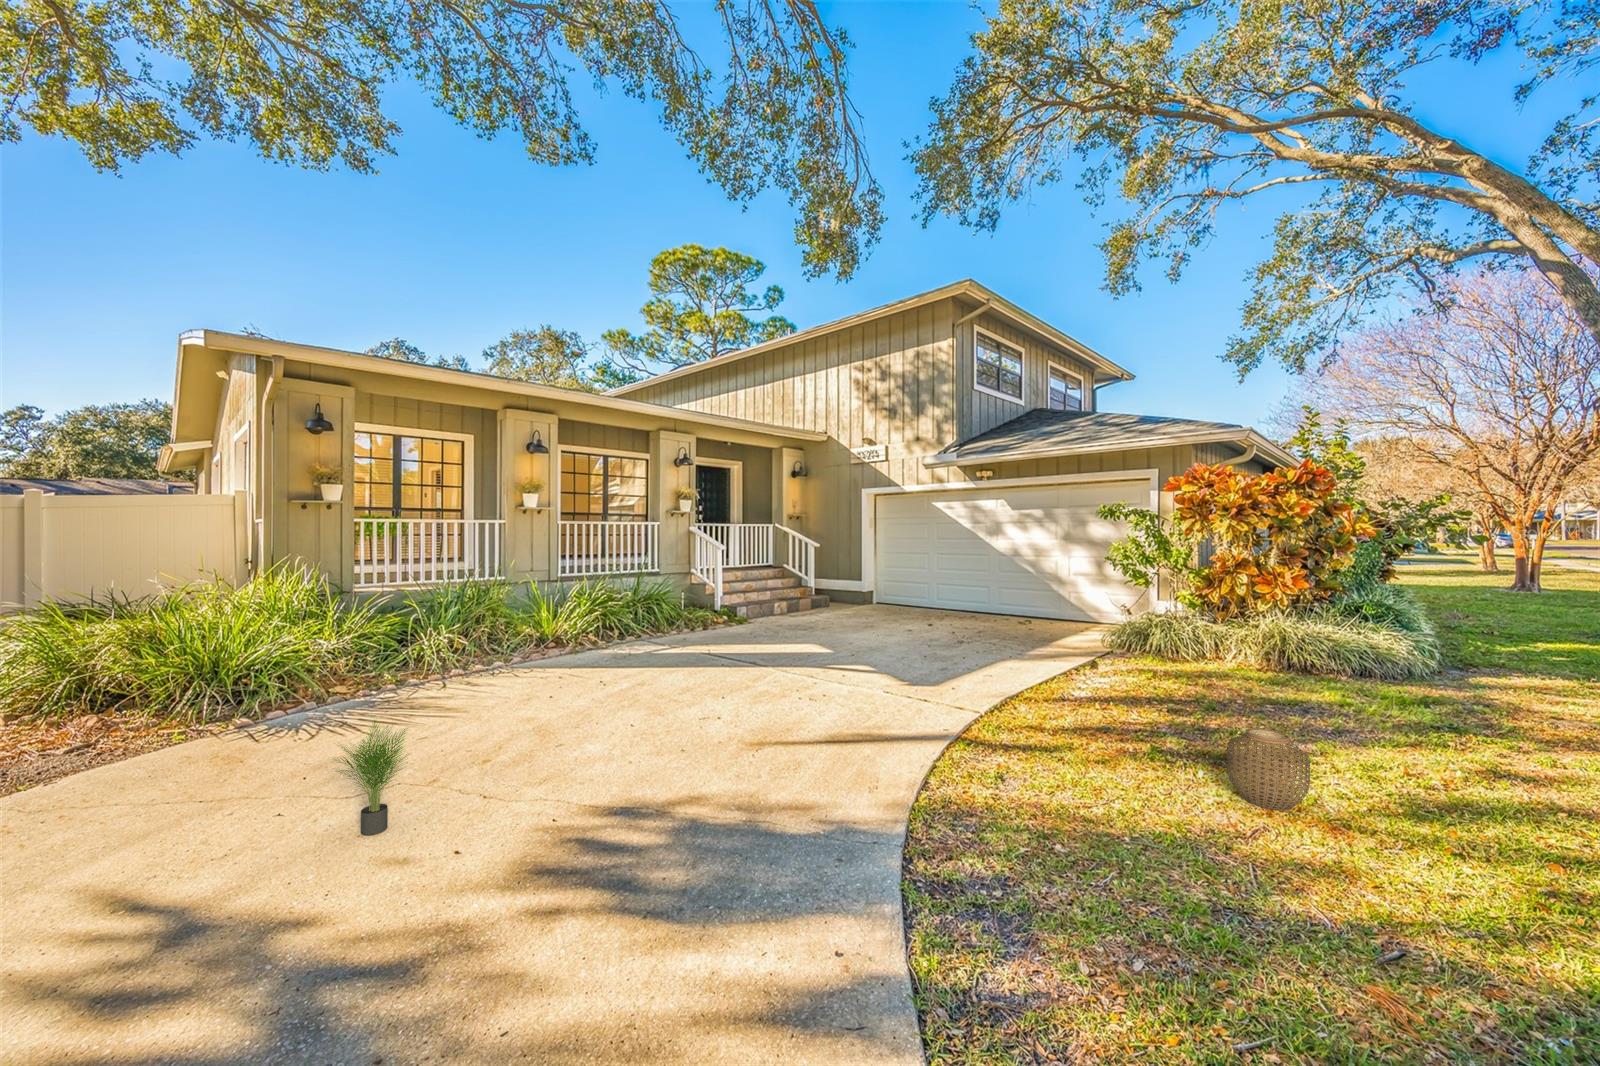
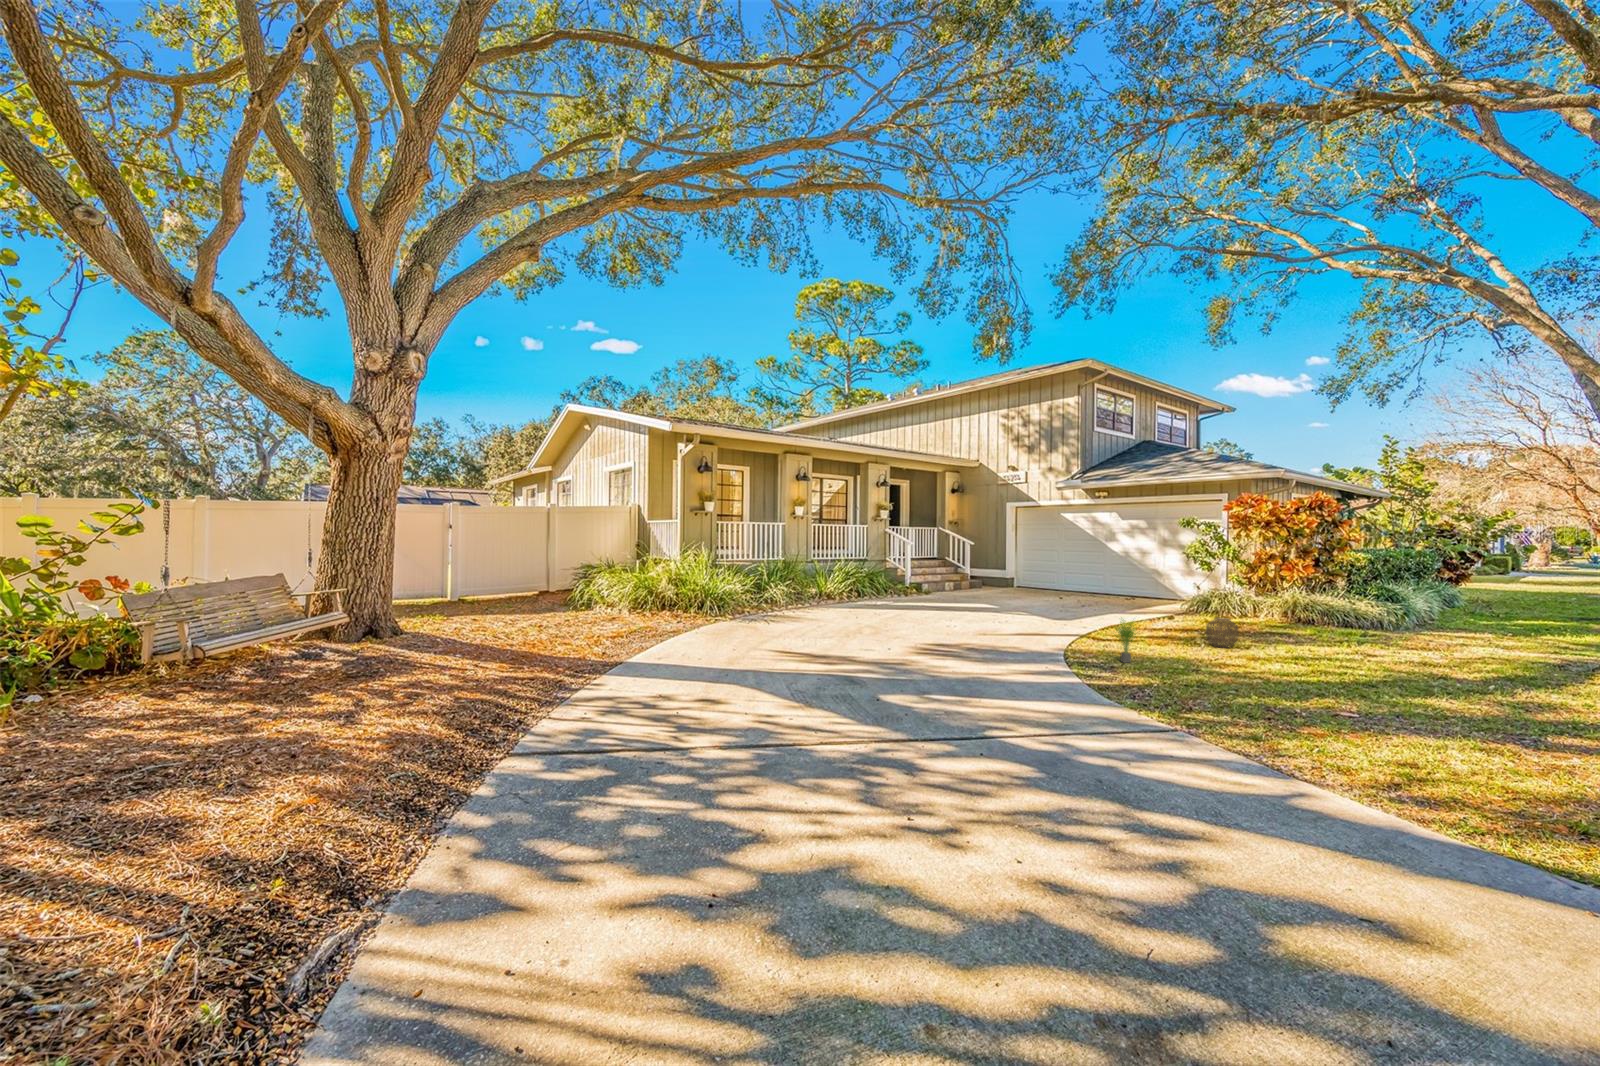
potted plant: present [337,720,406,835] -> present [1116,622,1136,663]

